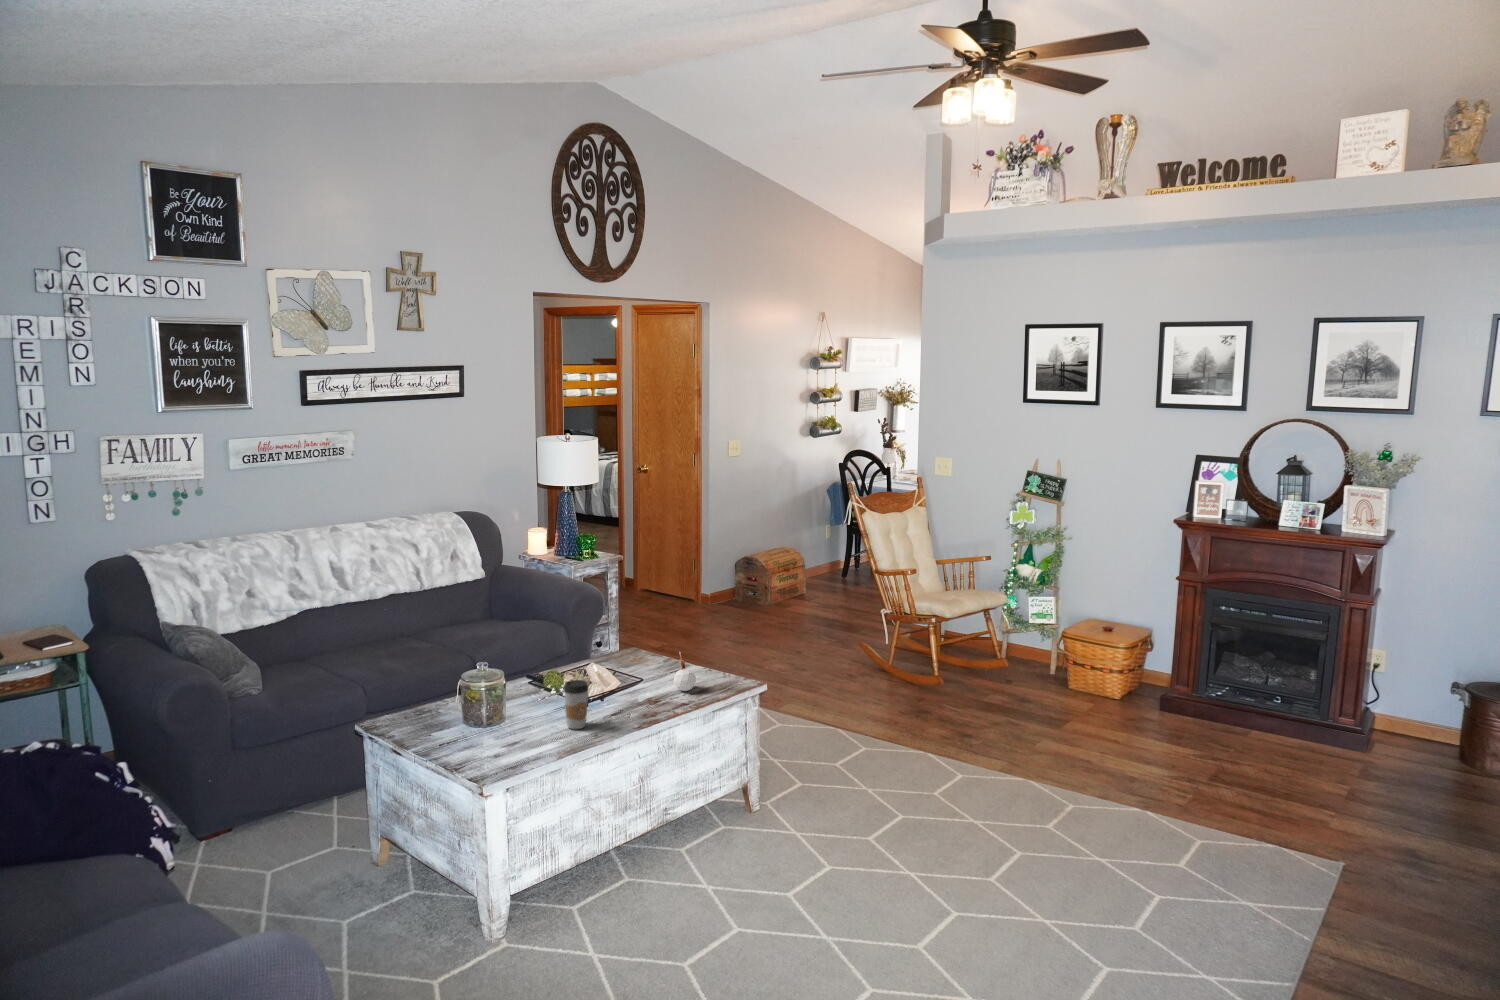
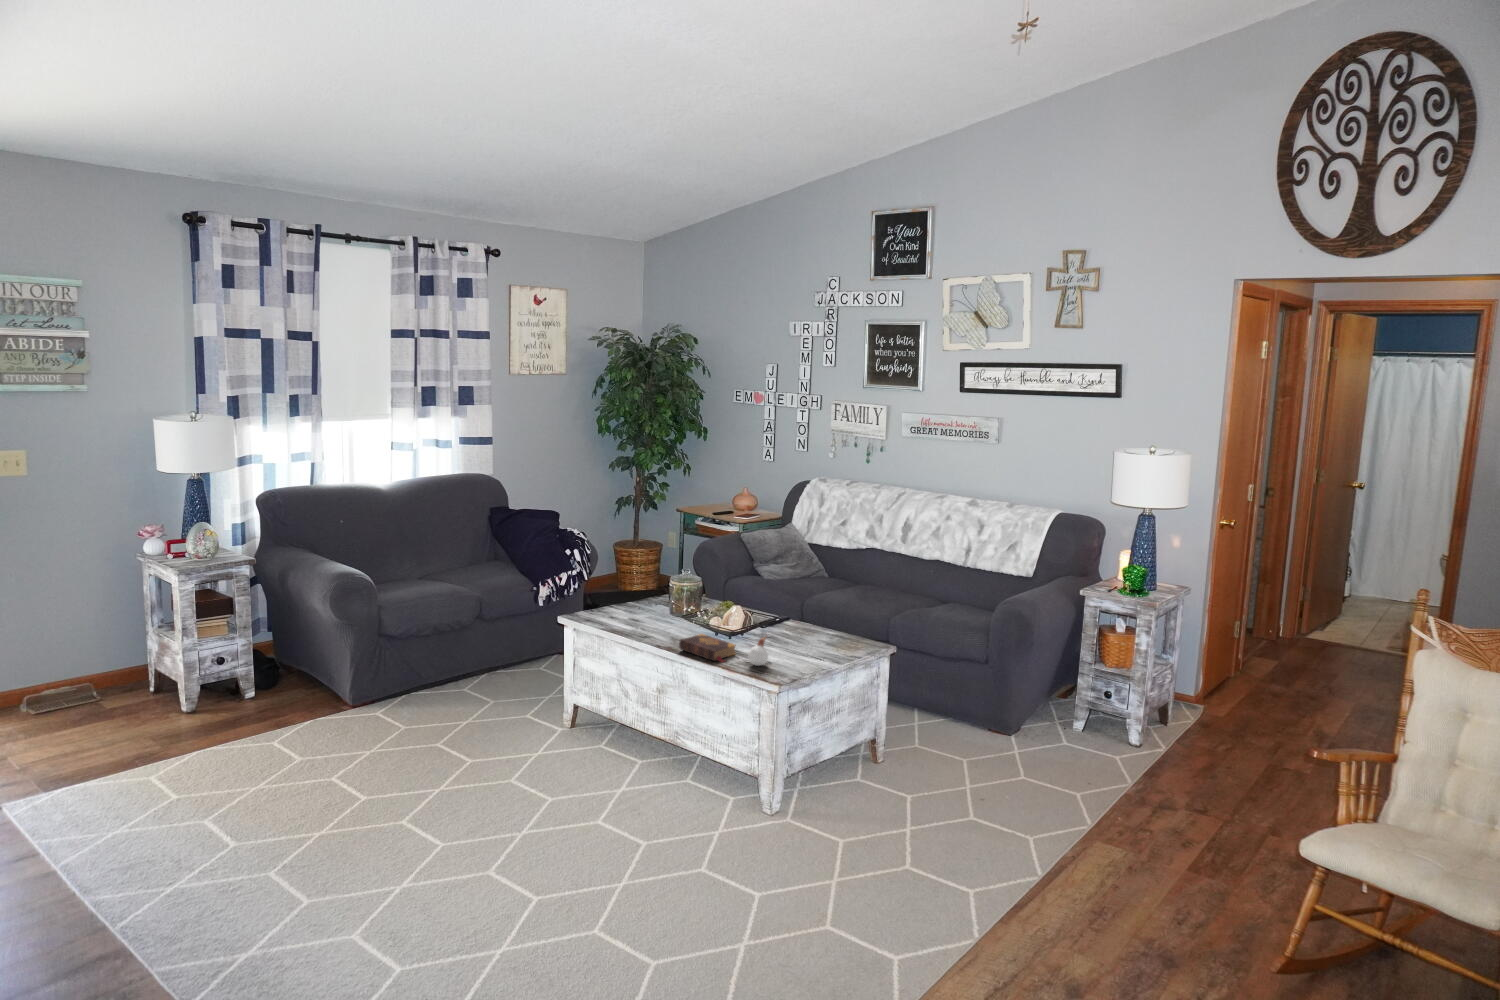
coffee cup: present [564,680,588,729] -> none [666,606,685,644]
book: none [593,688,670,722] -> present [679,634,736,662]

